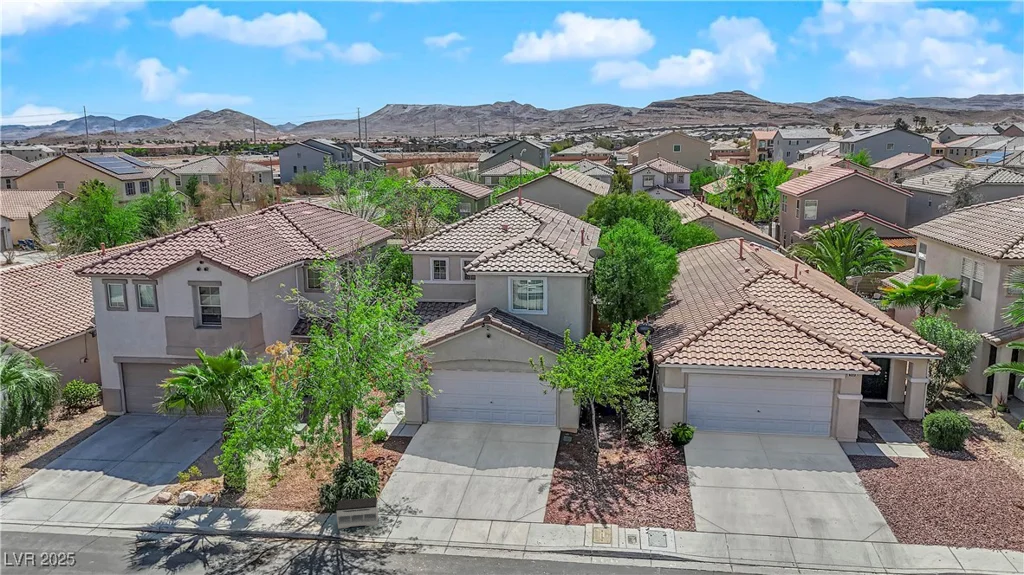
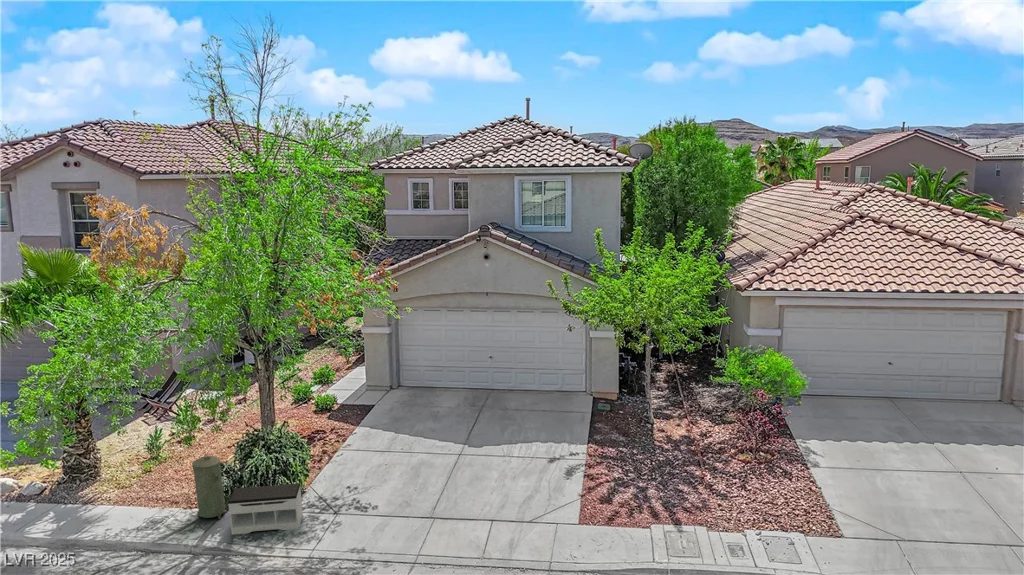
trash can: none [312,481,331,519] -> present [192,456,225,519]

